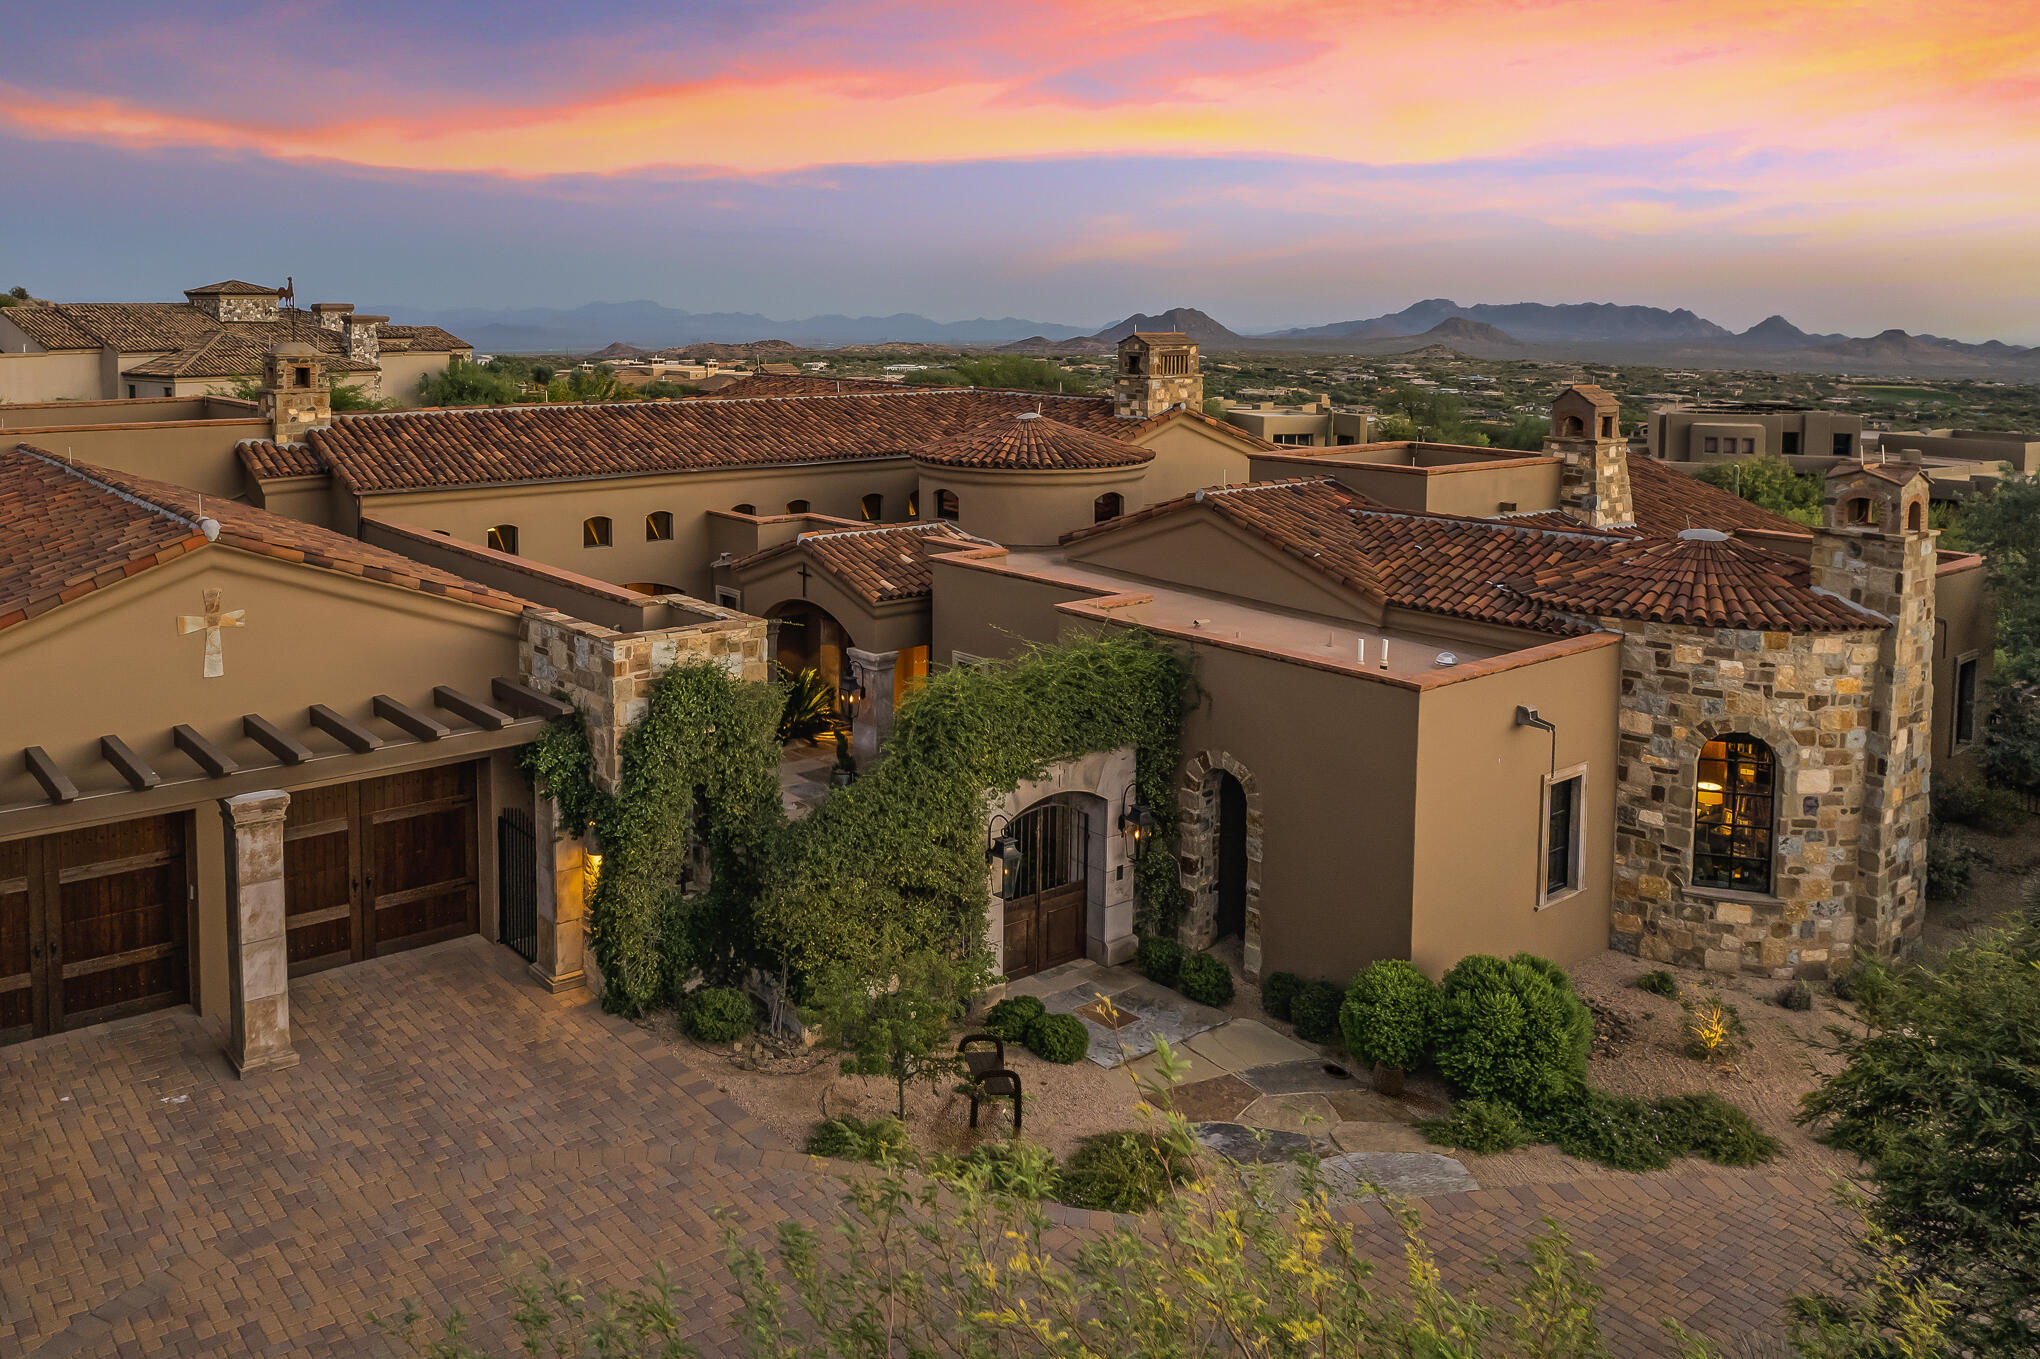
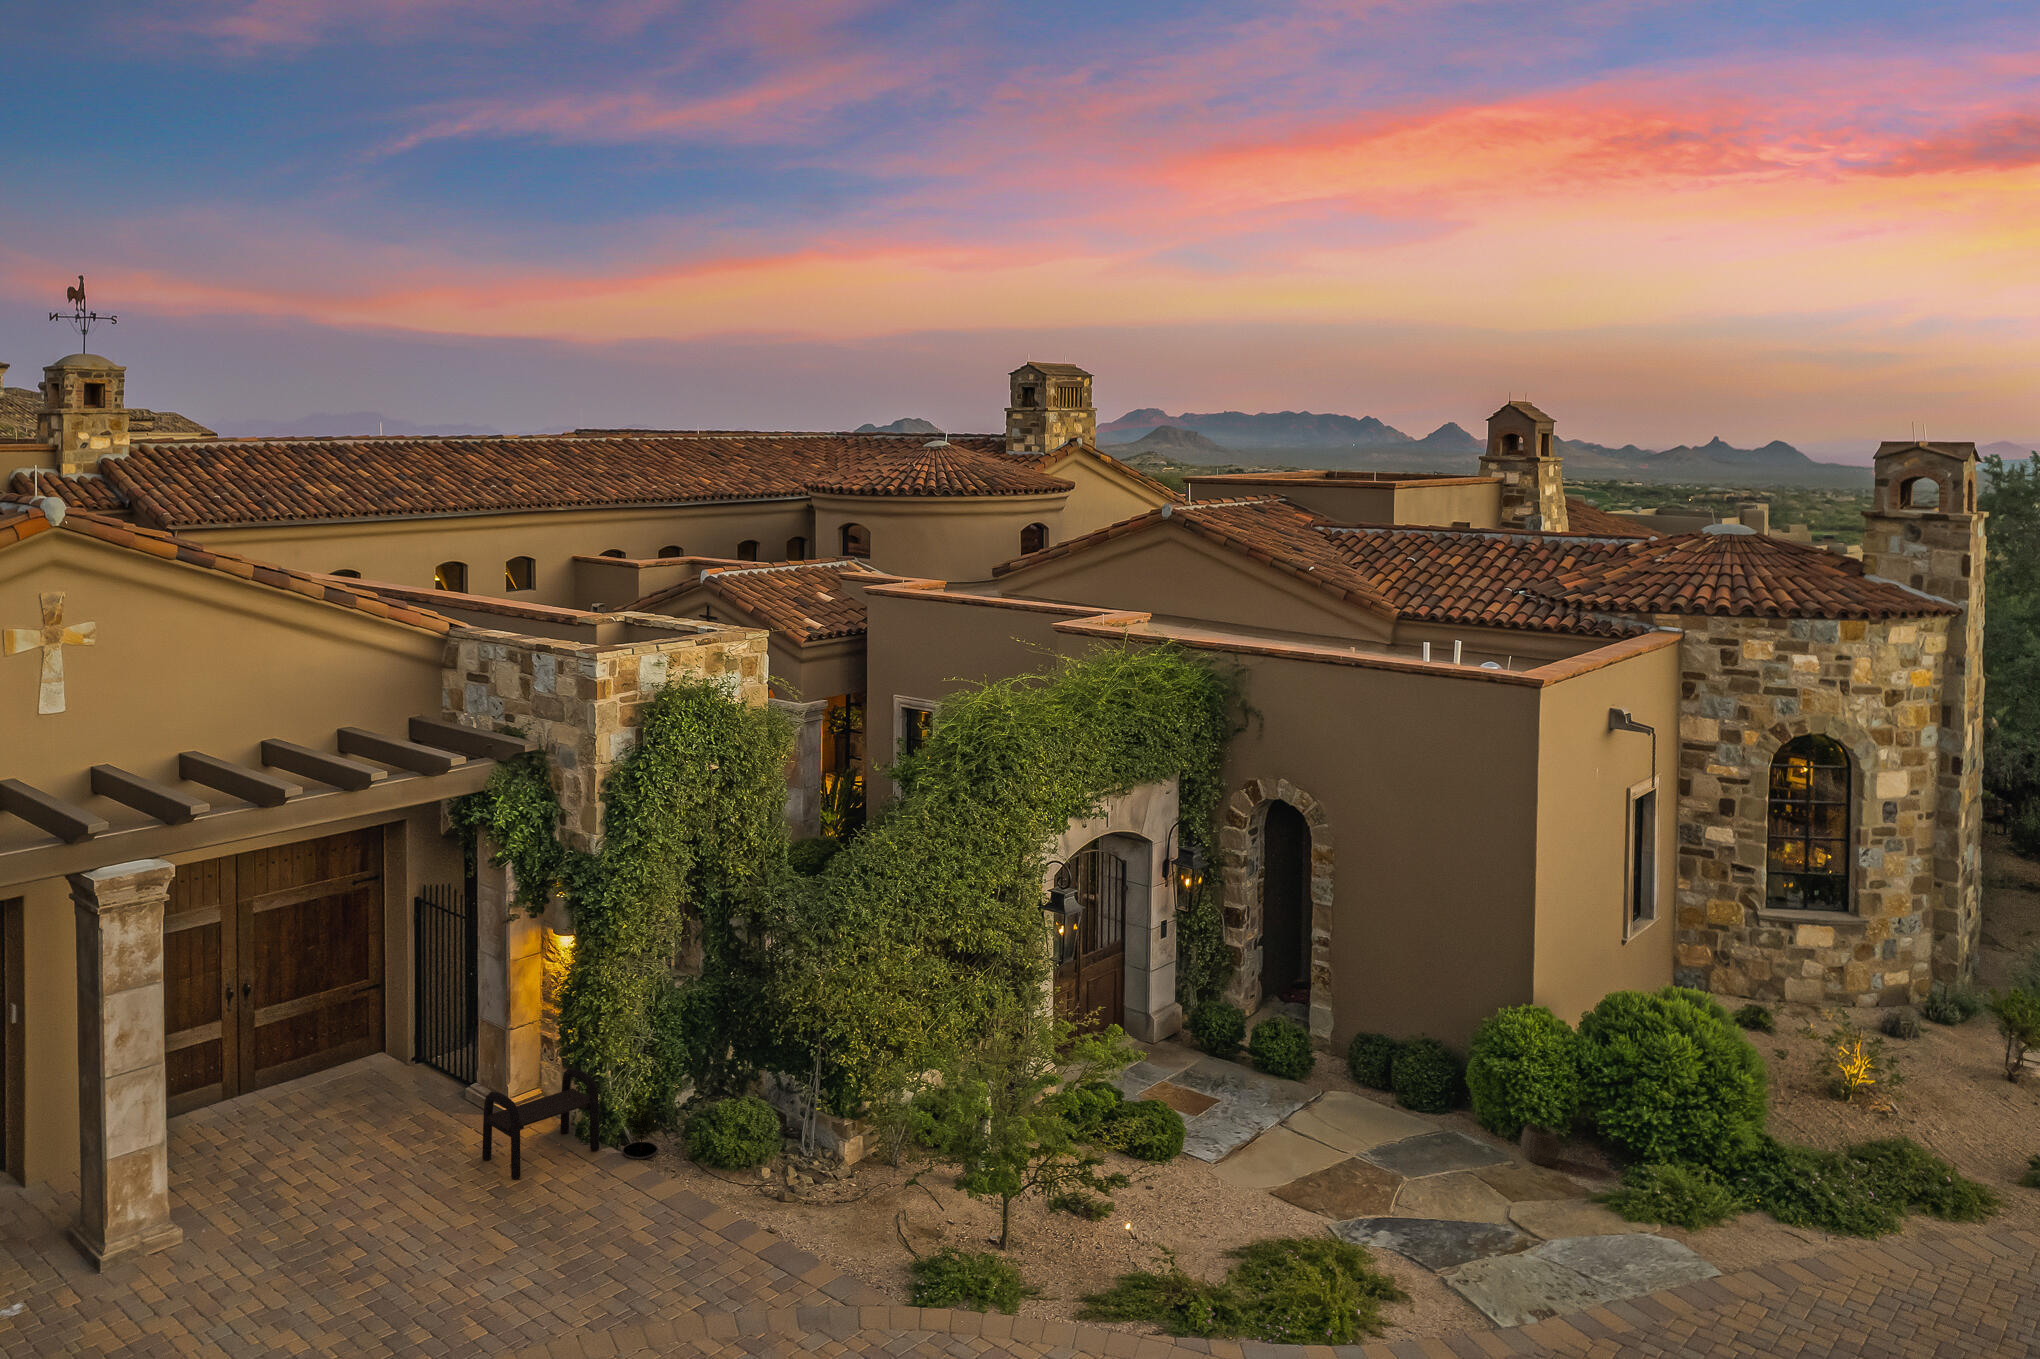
potted tree: present [1320,1026,1351,1078] -> present [622,1091,658,1159]
bench: present [958,1034,1022,1127] -> present [482,1068,599,1179]

